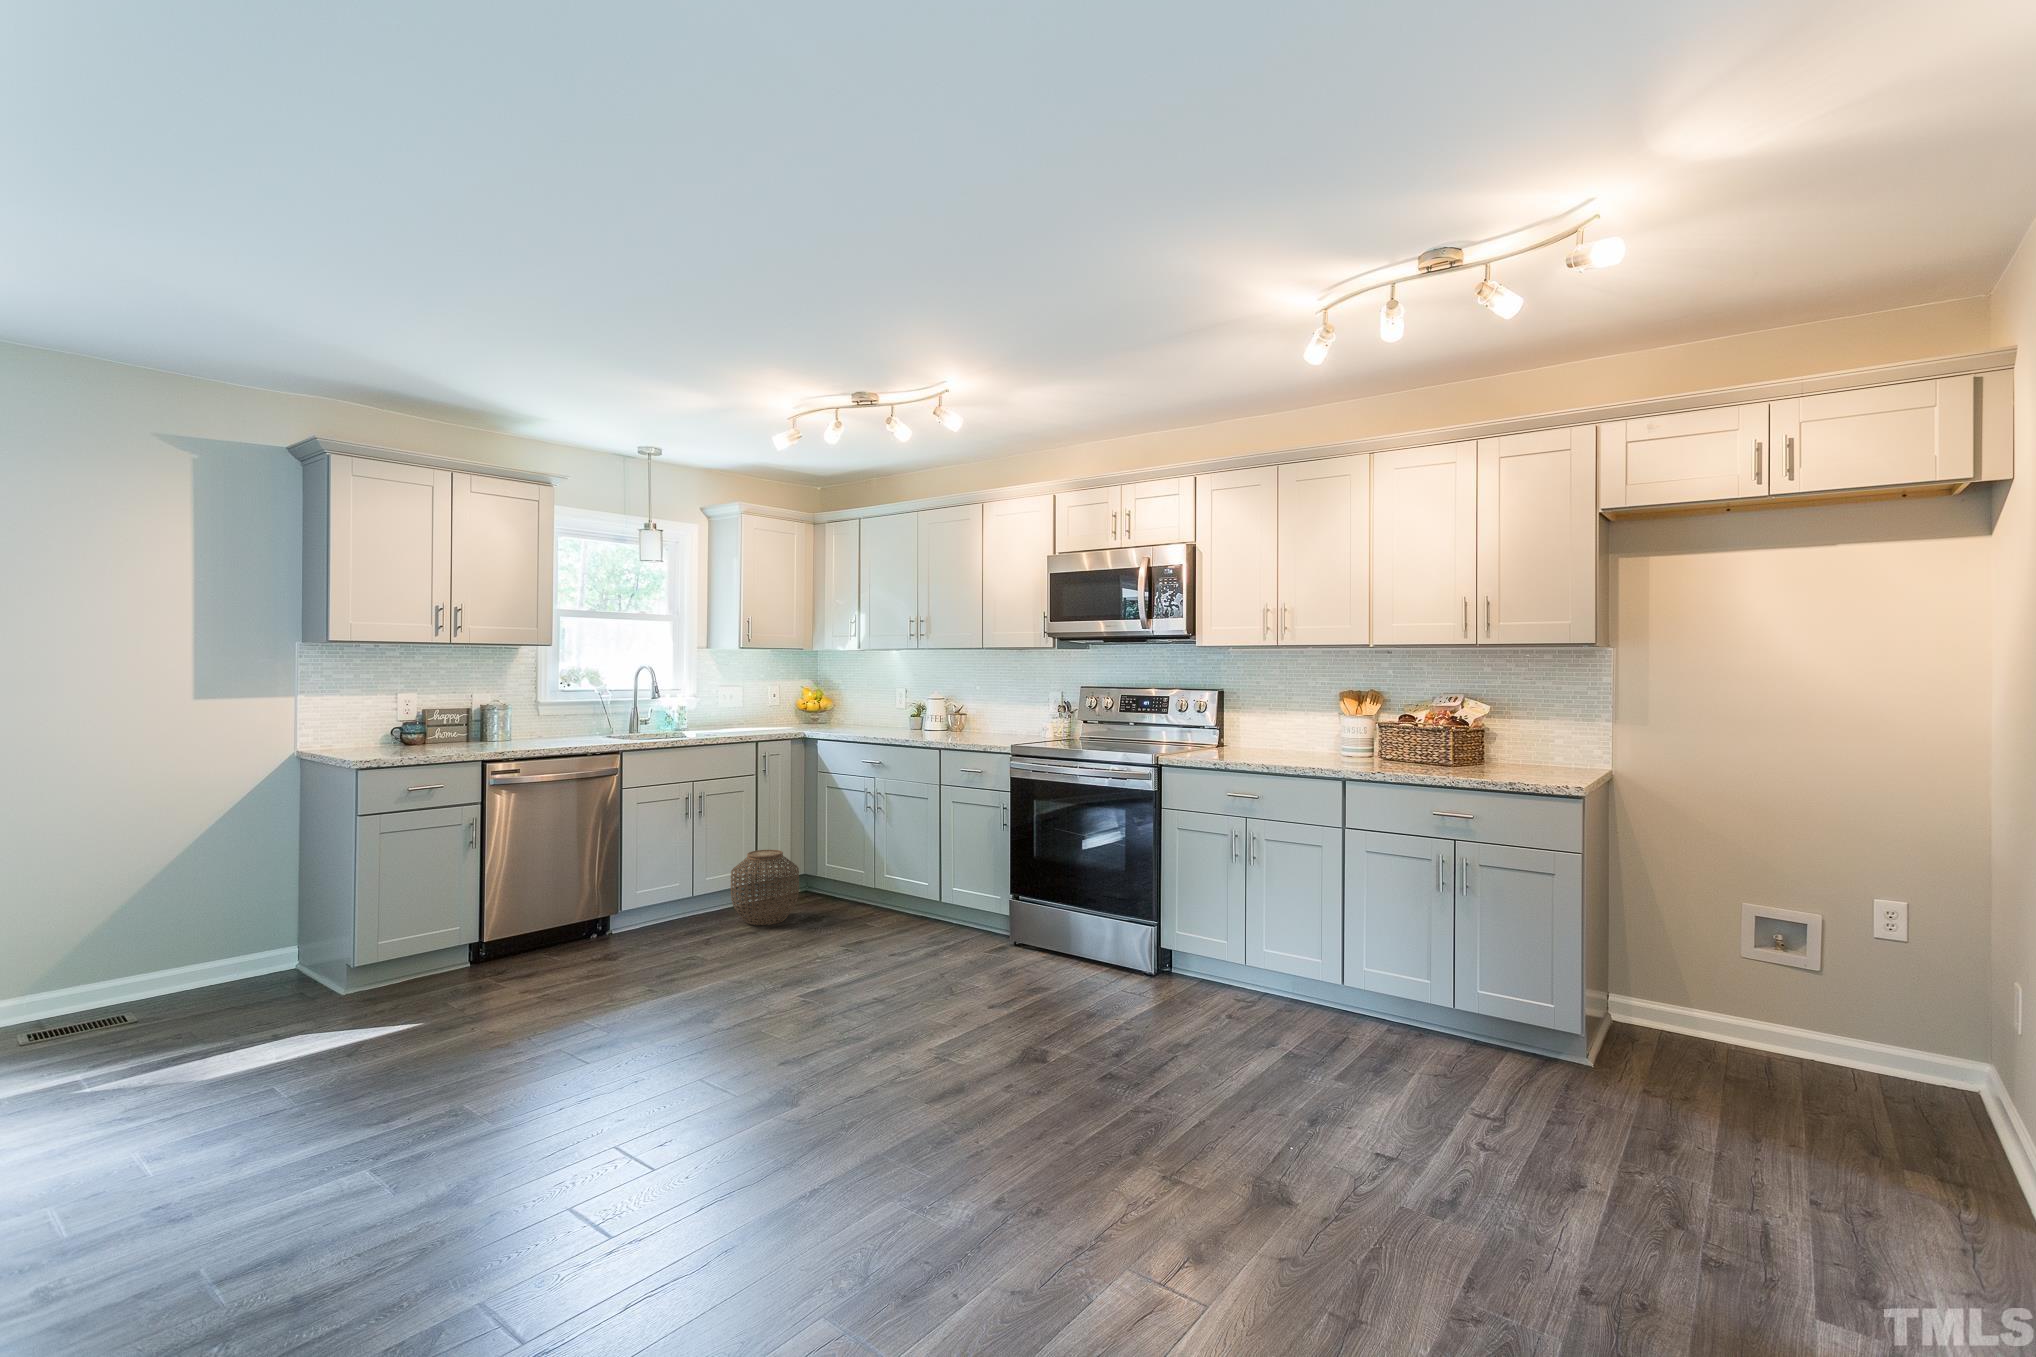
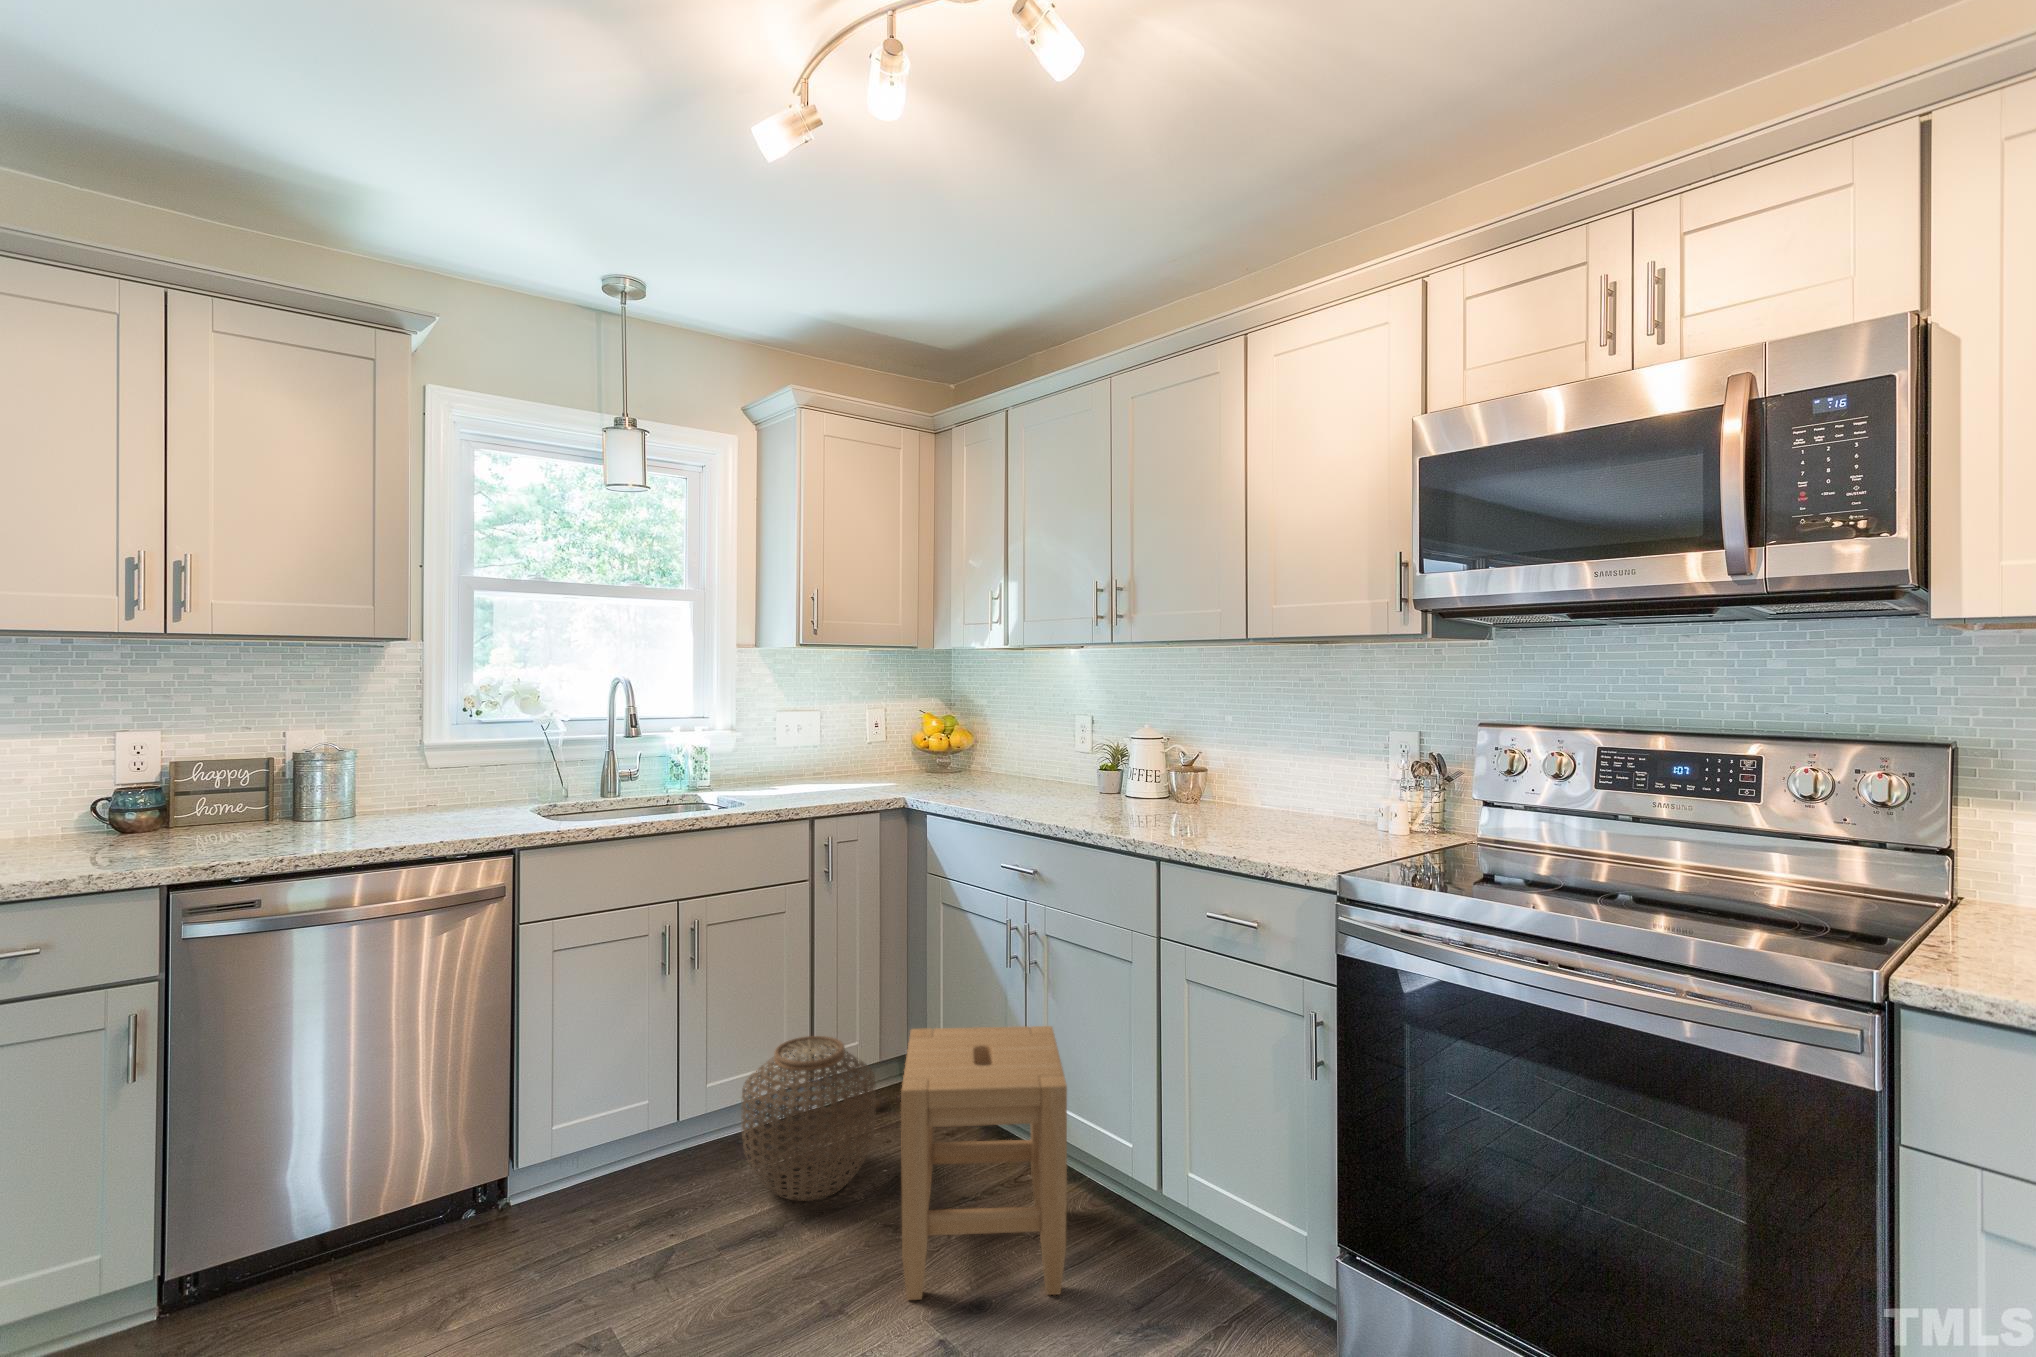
stool: none [821,833,900,942] -> present [901,1026,1067,1300]

